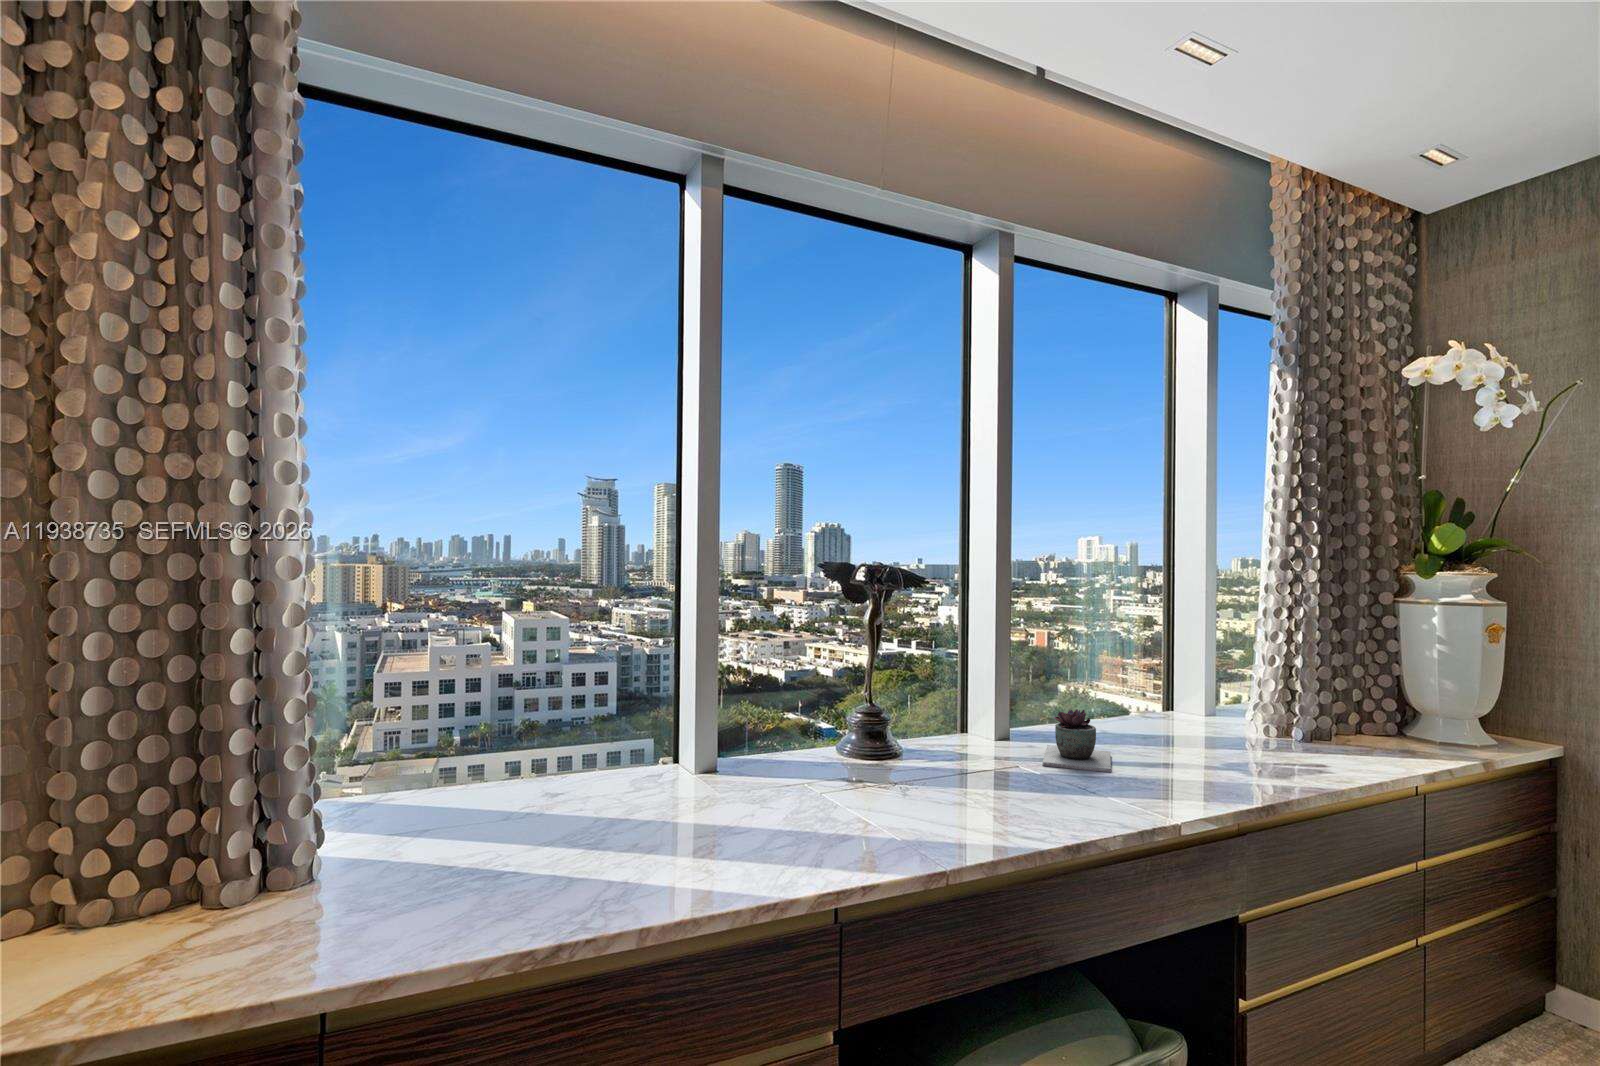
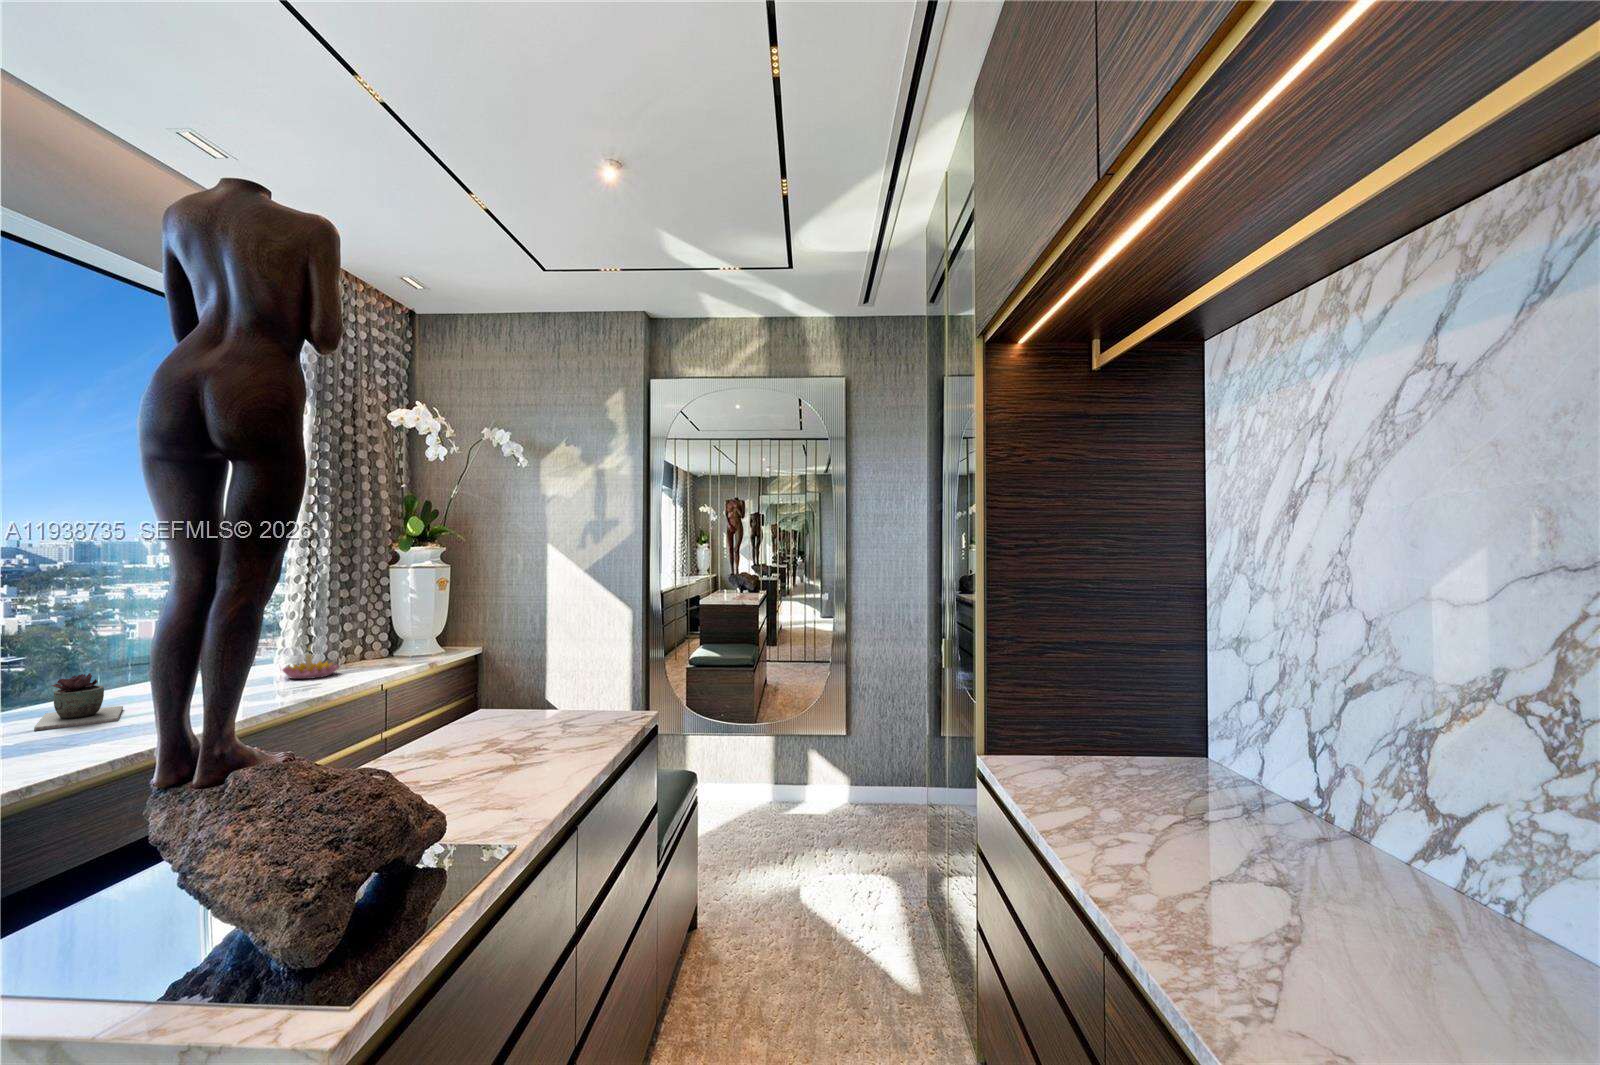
candle holder: none [1266,706,1345,757] -> present [282,646,339,679]

